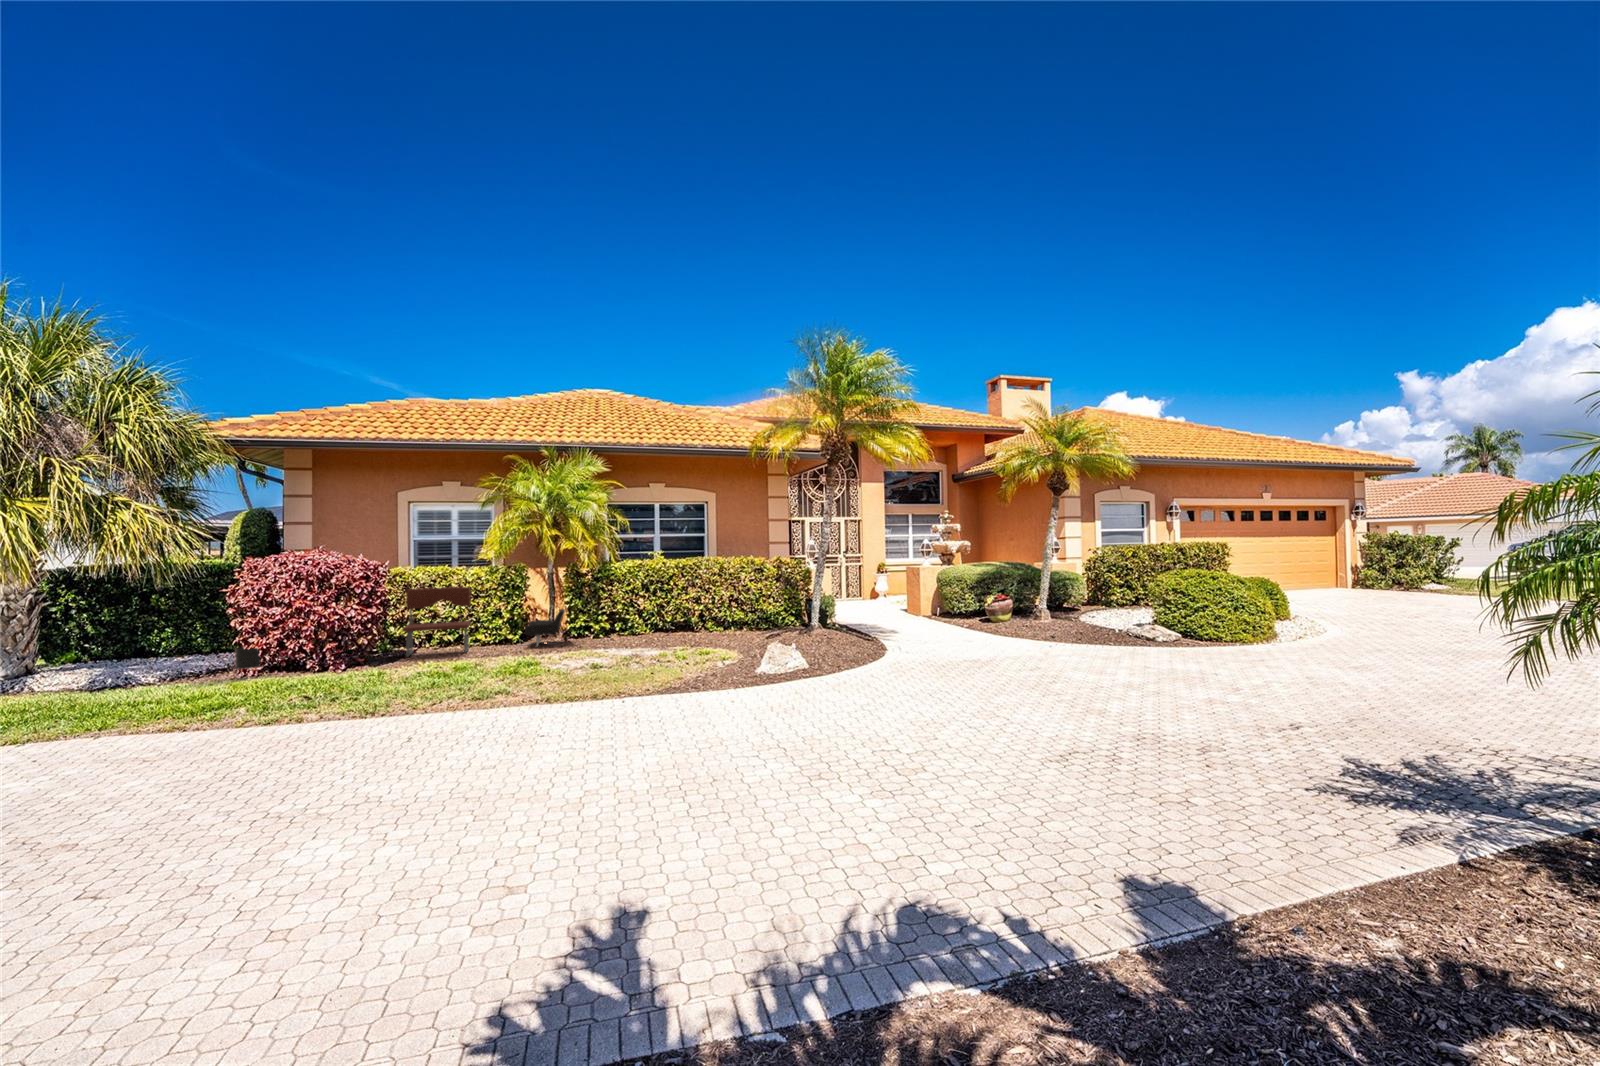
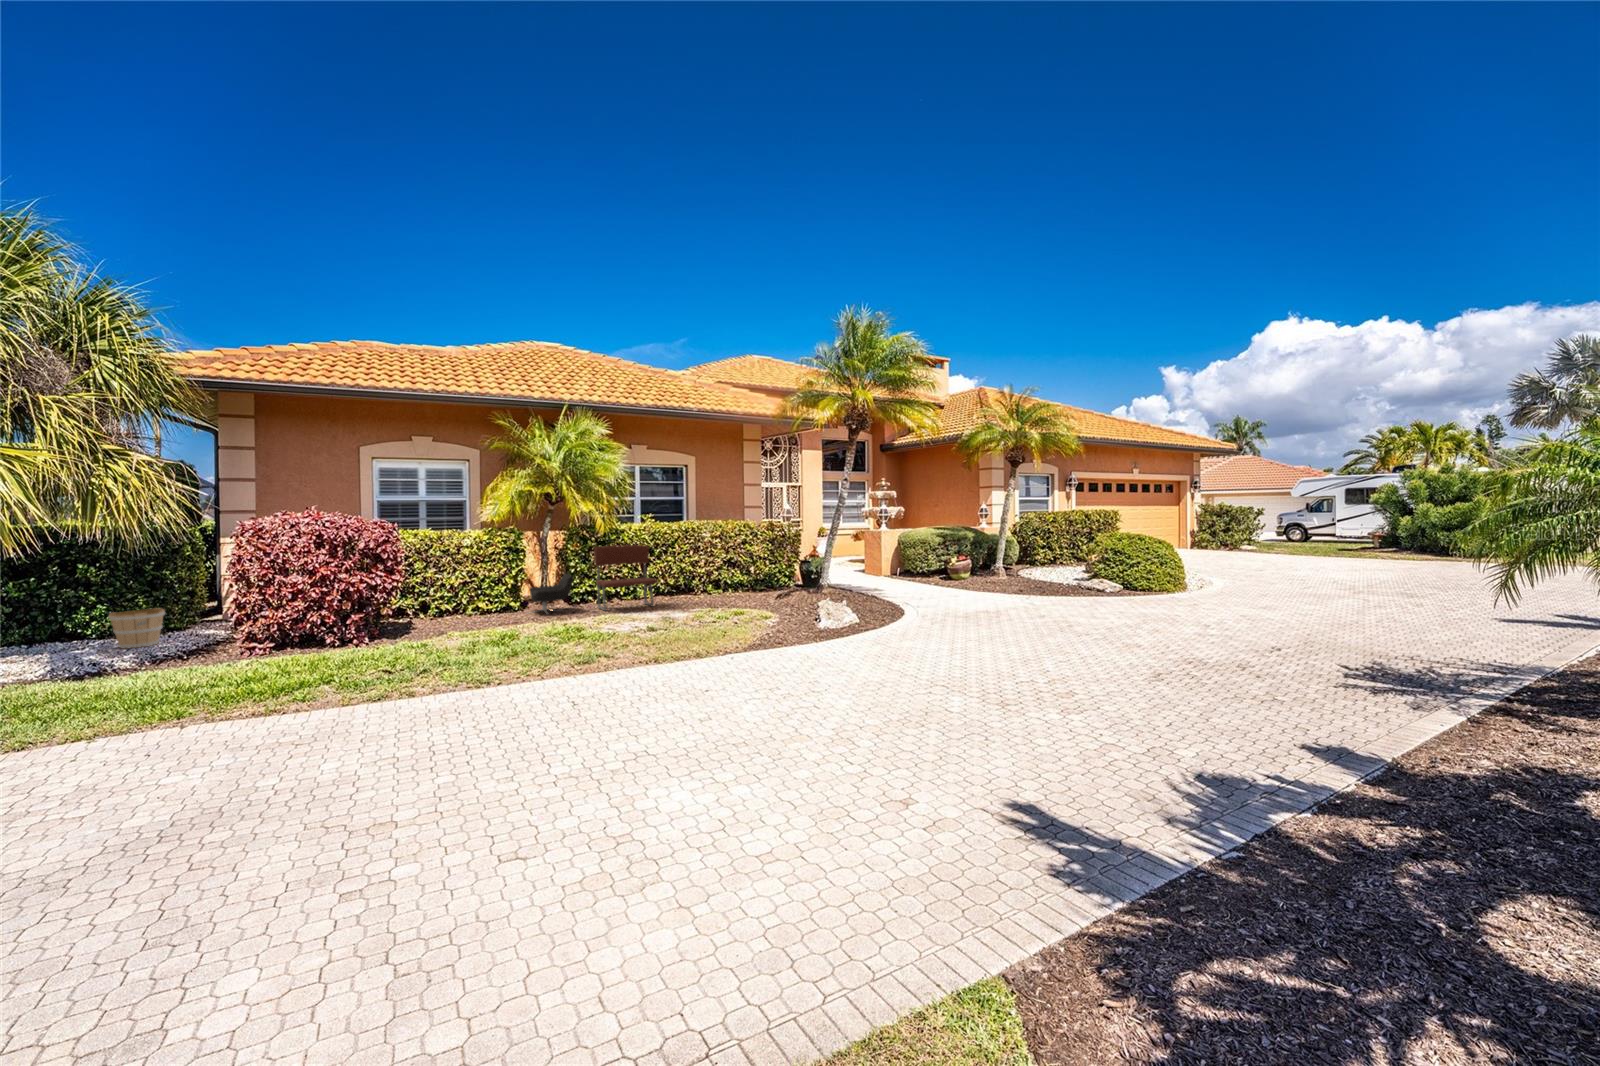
bench: present [402,587,471,657] -> present [594,545,659,611]
wooden bucket: none [171,632,216,666] -> present [109,608,165,648]
planter: present [235,647,260,669] -> none [238,620,270,659]

